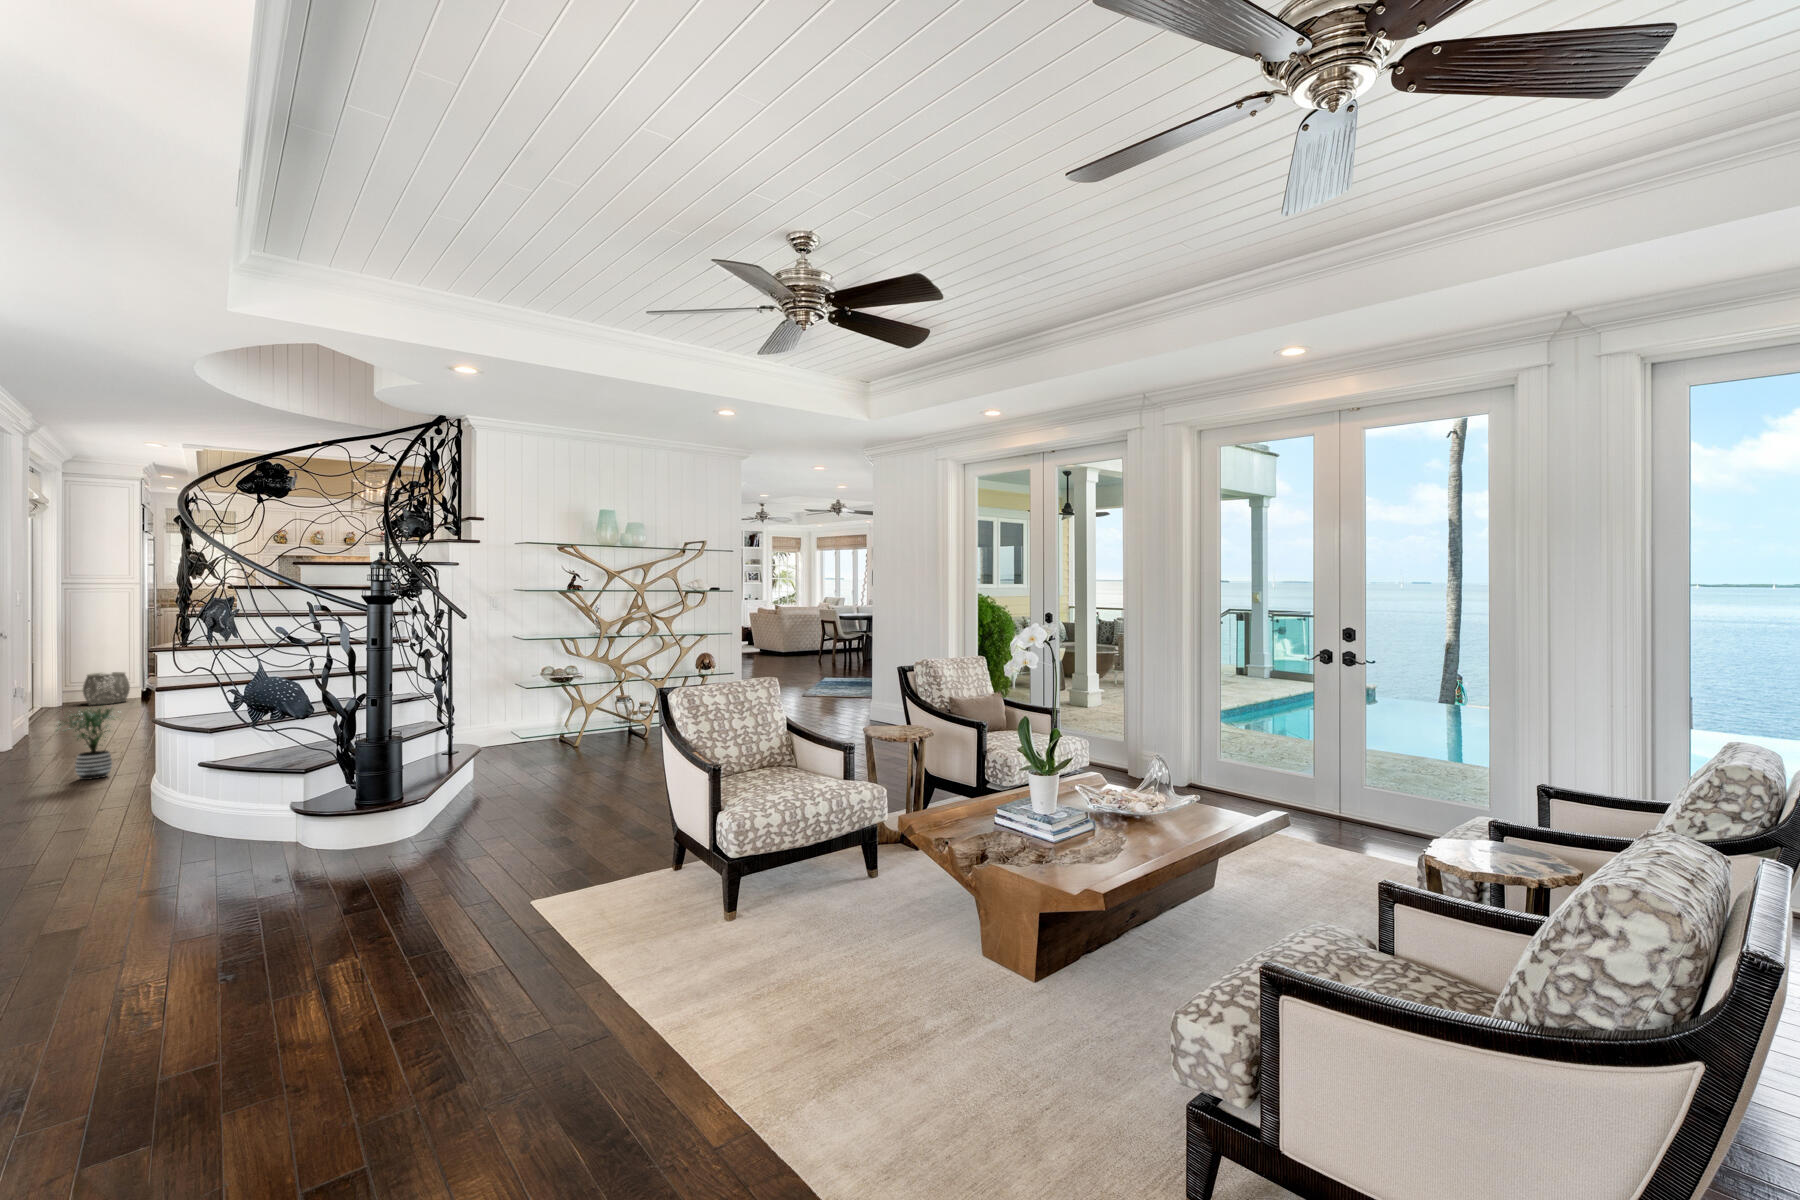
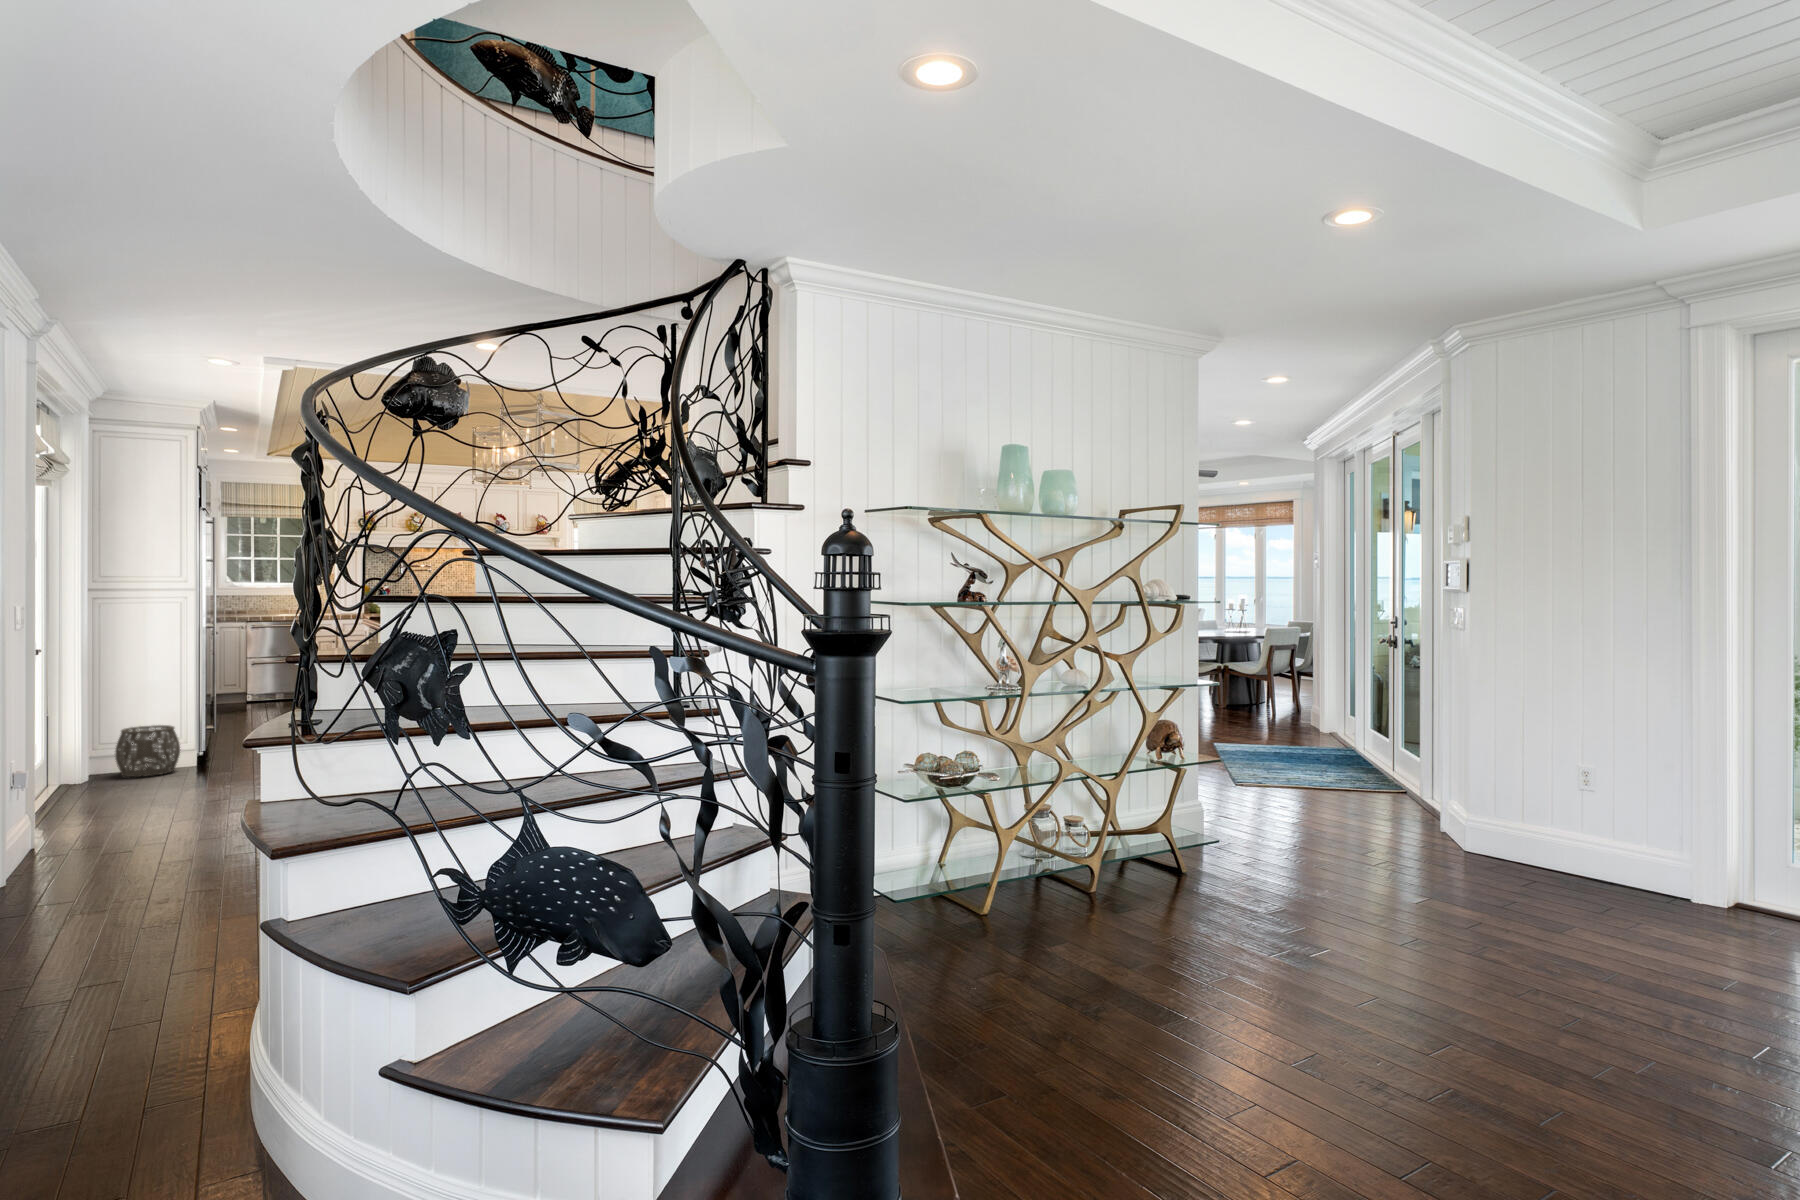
potted plant: present [56,708,115,780] -> none [46,835,183,994]

